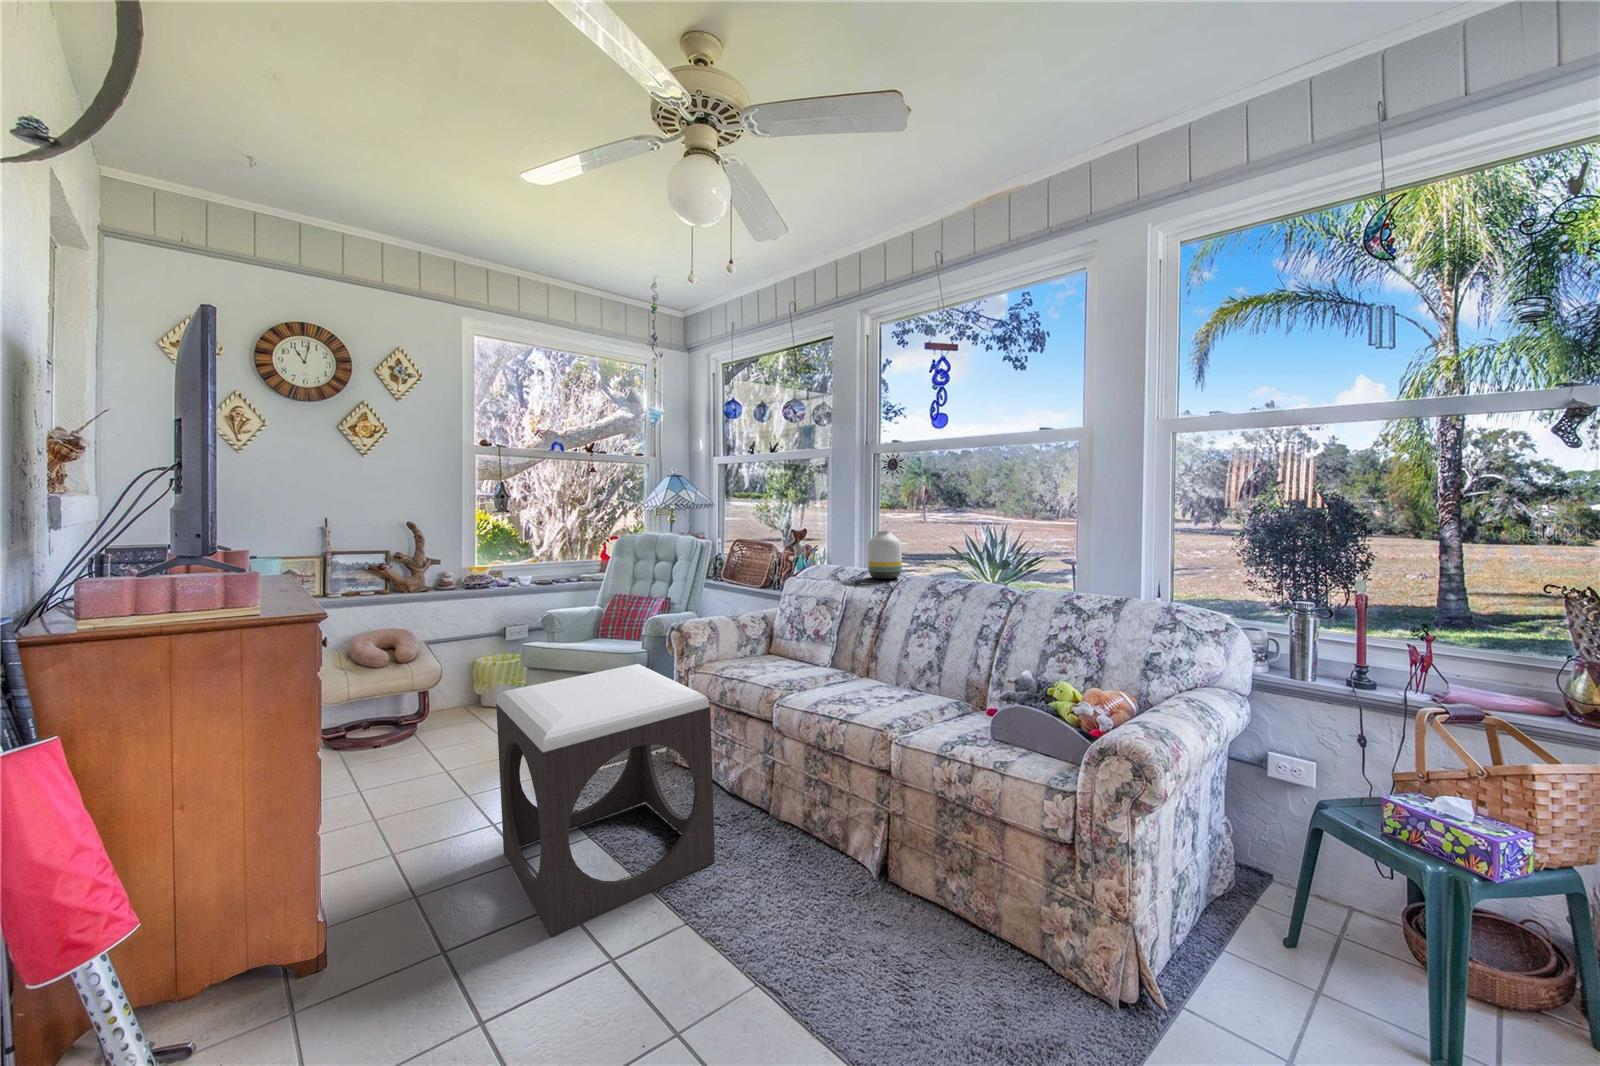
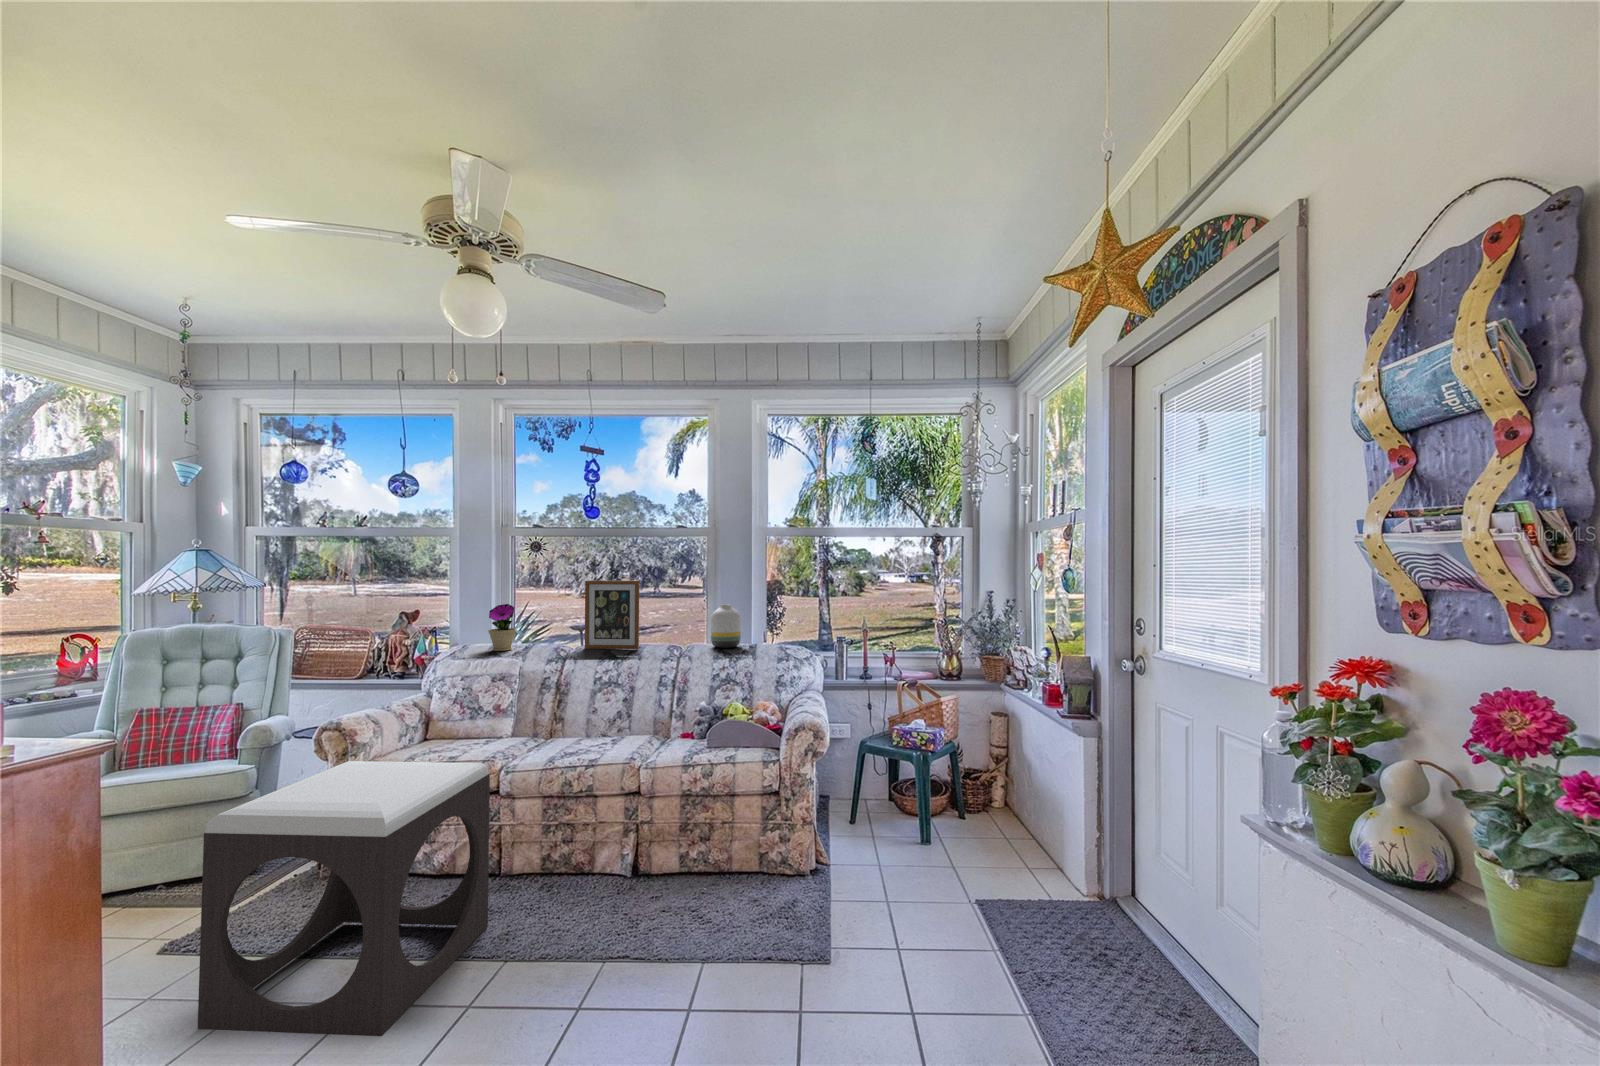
picture frame: none [913,503,967,588] -> present [585,580,639,649]
flower pot: none [826,528,853,576] -> present [488,604,517,651]
vase: present [868,530,902,579] -> present [711,604,741,648]

